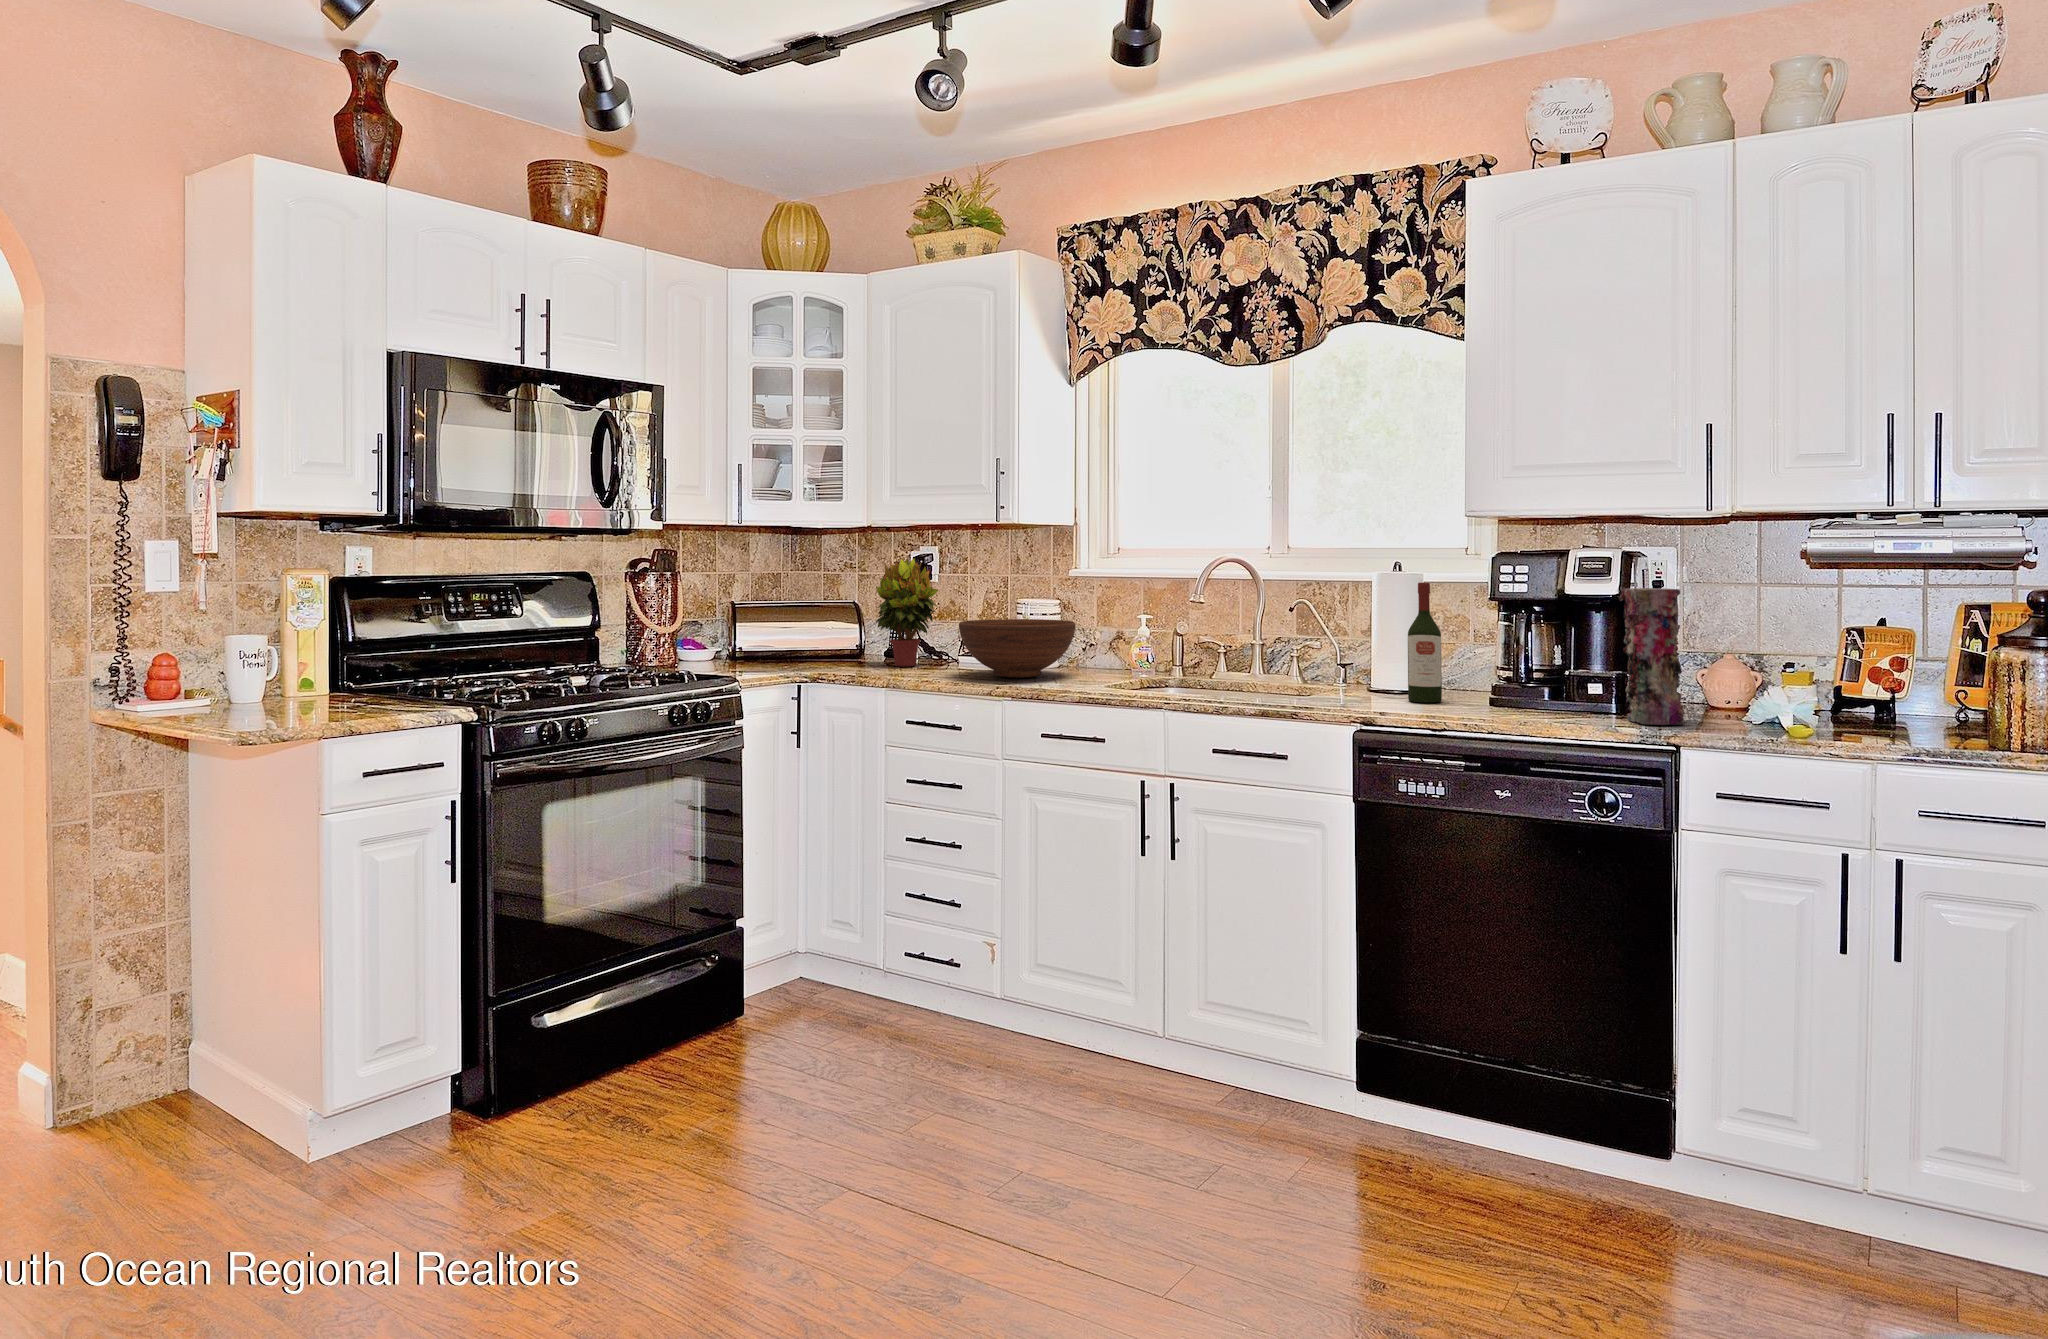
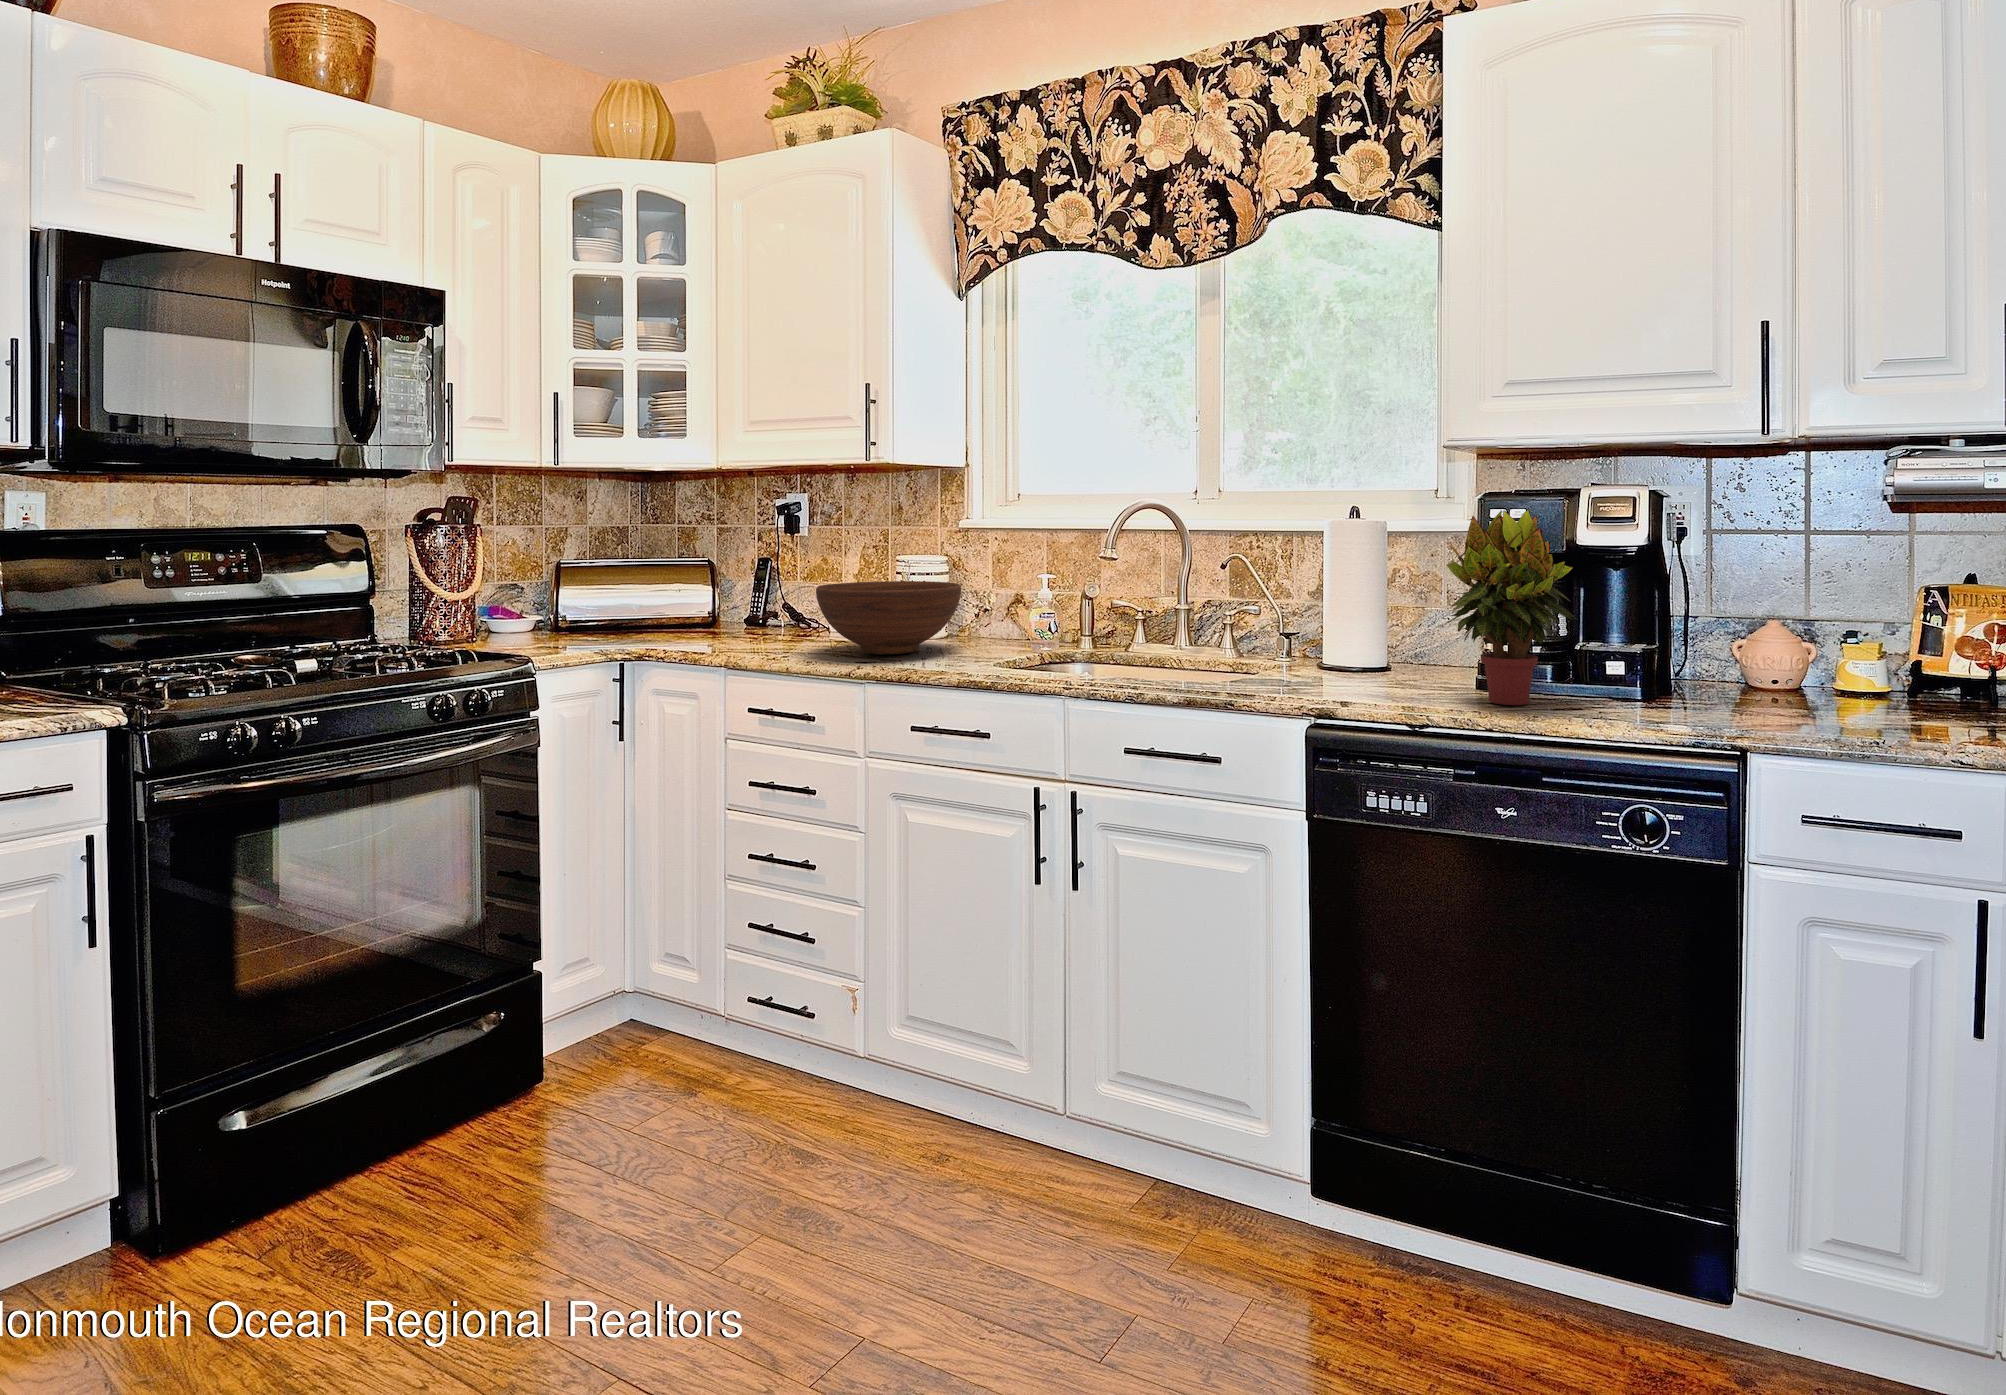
potted plant: present [875,558,938,666] -> present [1445,509,1578,705]
wine bottle: present [1408,583,1442,703] -> none [1369,533,1411,686]
vase: present [1619,588,1685,725] -> none [1650,537,1740,720]

